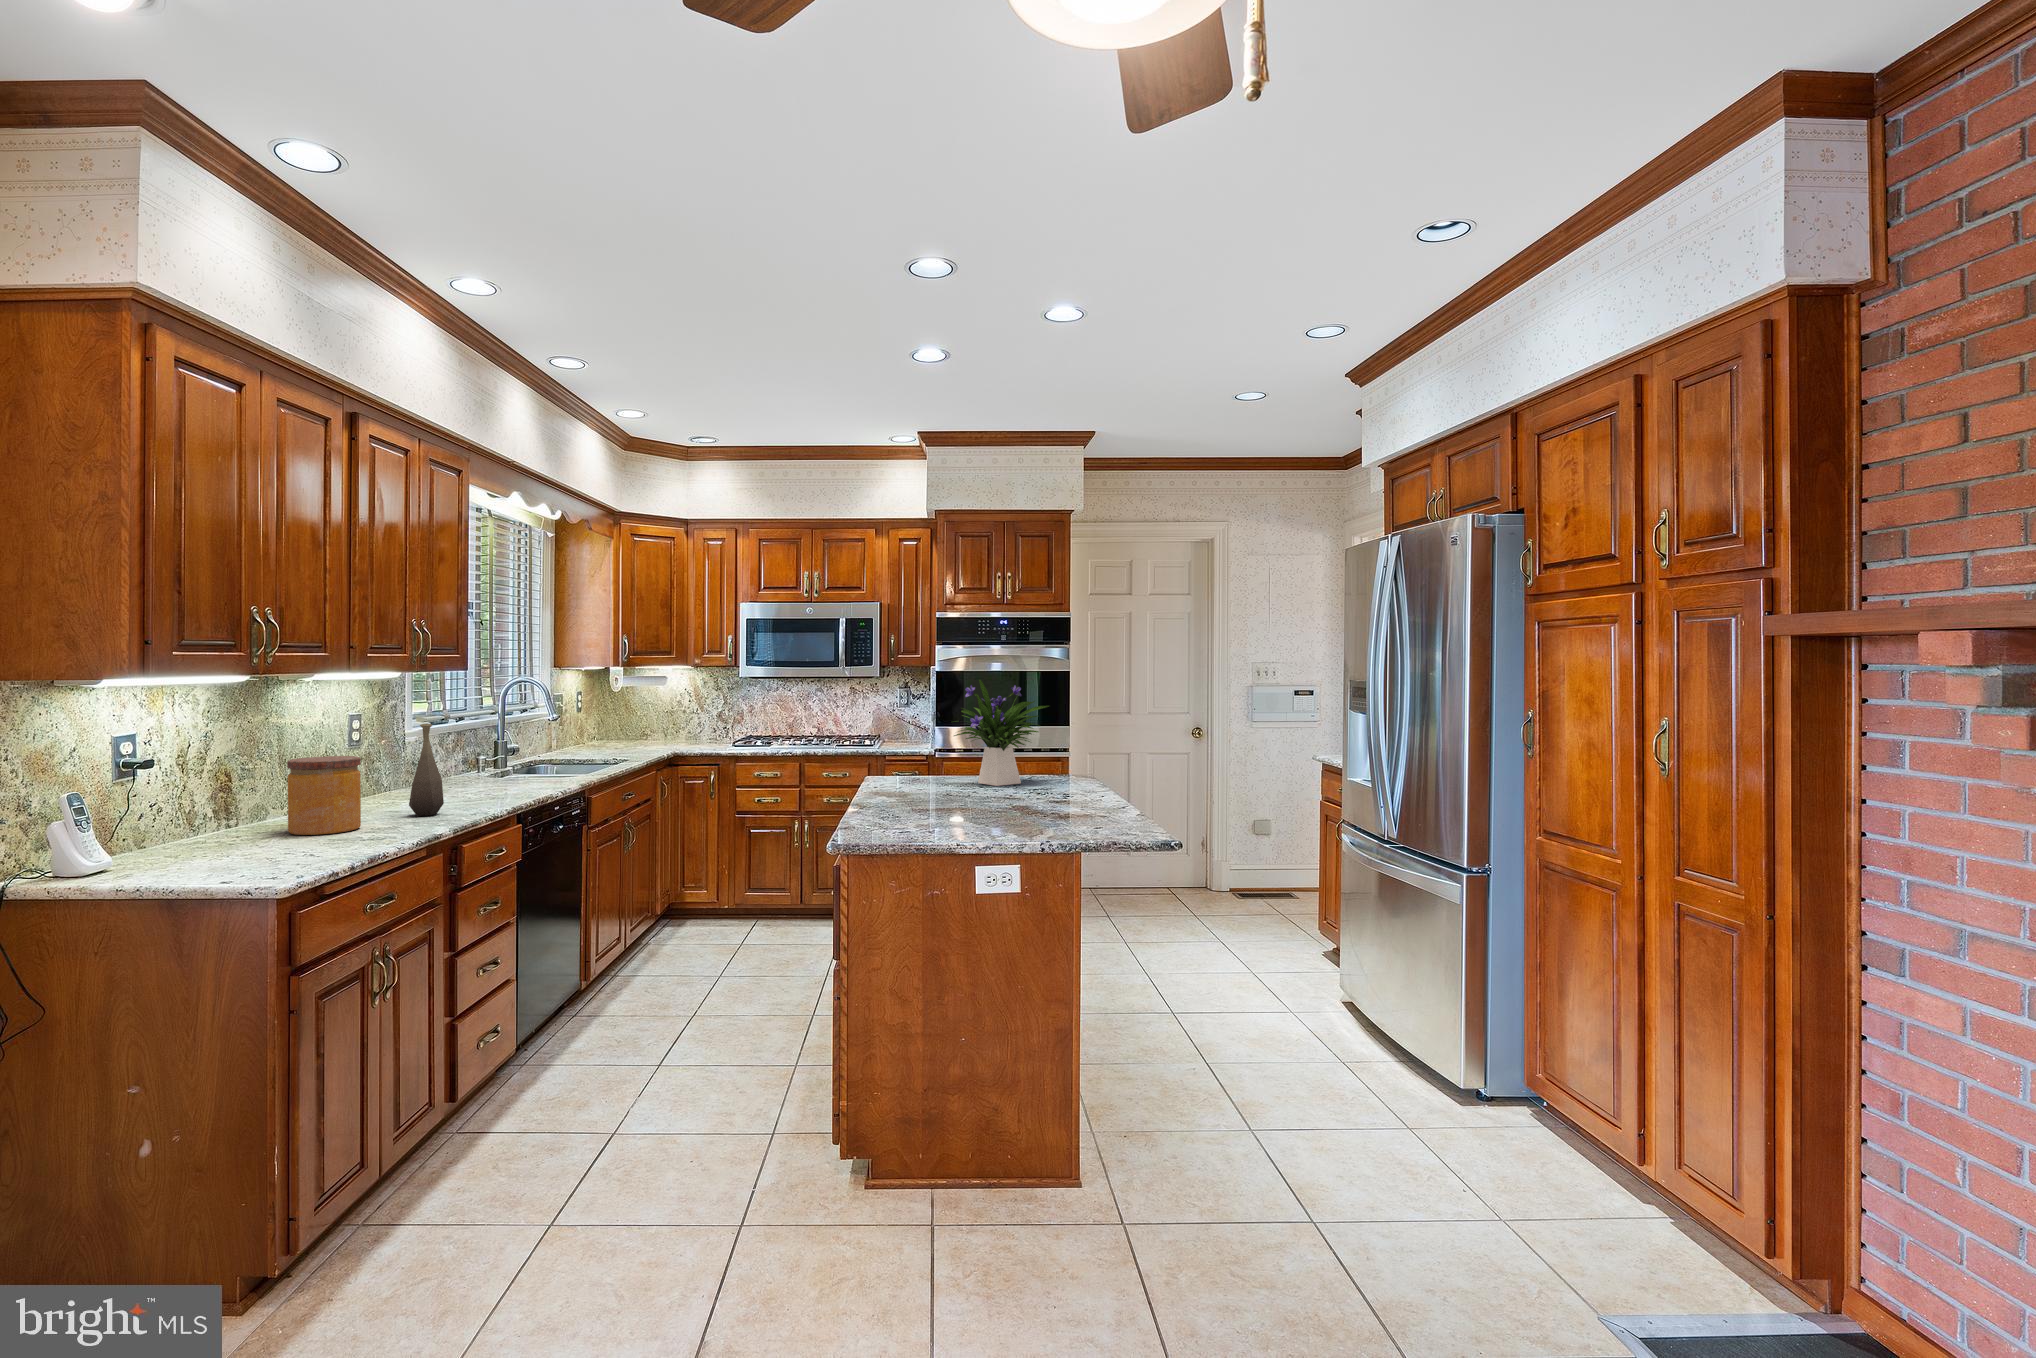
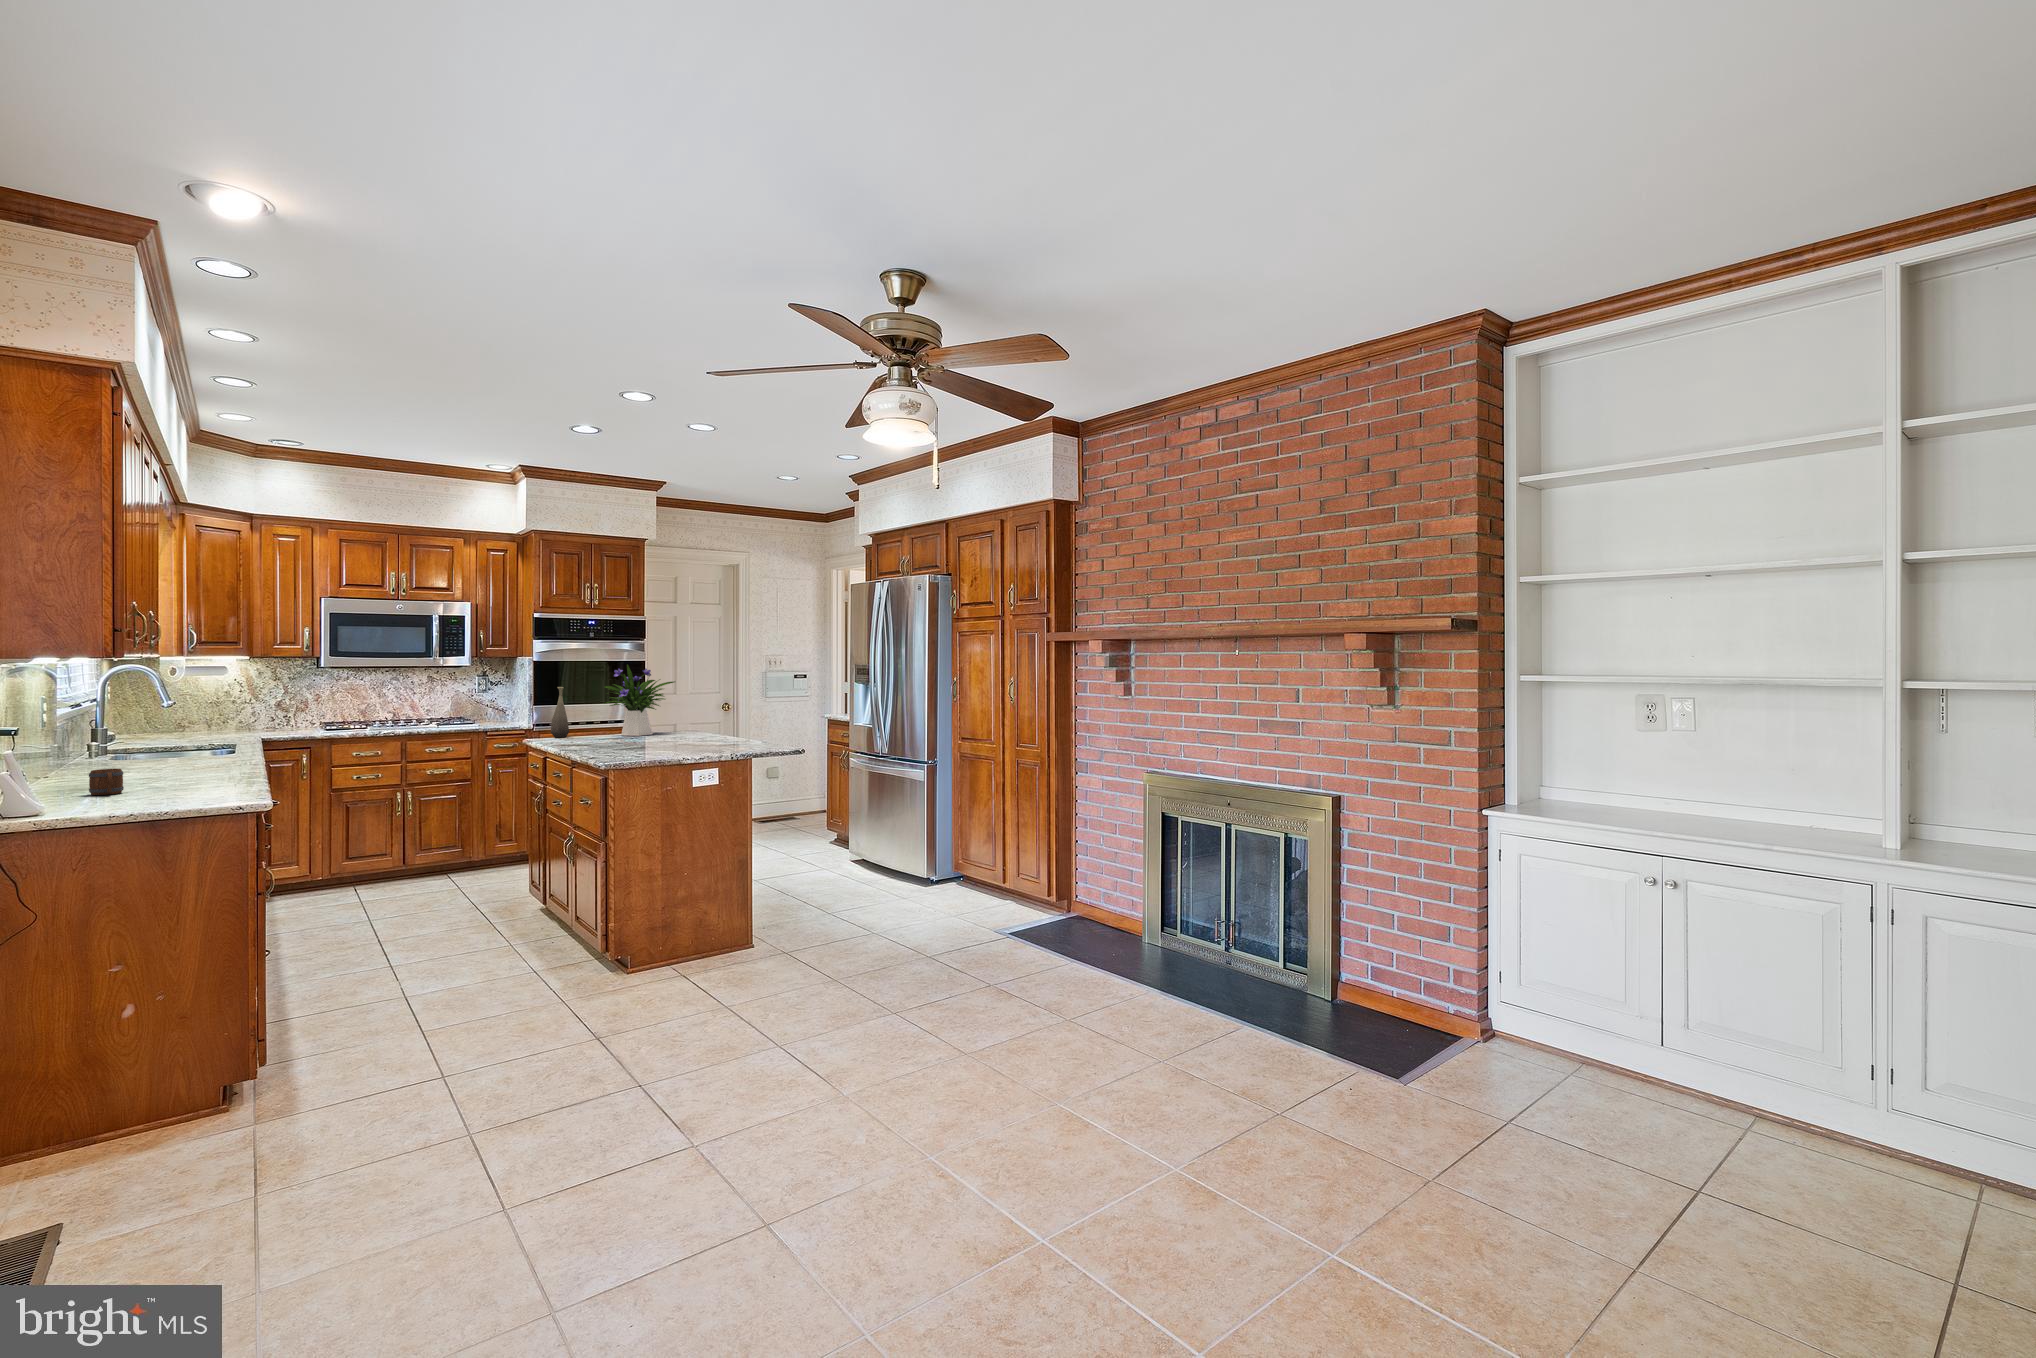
bottle: present [409,724,444,816] -> present [551,687,569,738]
jar: present [287,756,361,835] -> none [118,722,183,782]
mug: none [165,825,209,861] -> present [89,769,124,795]

